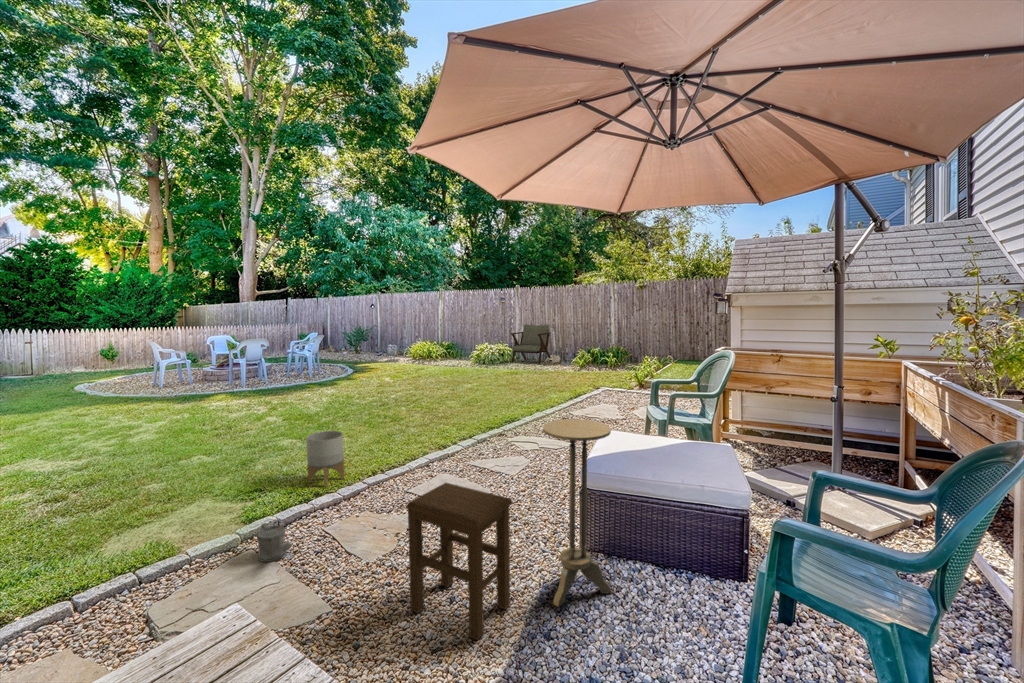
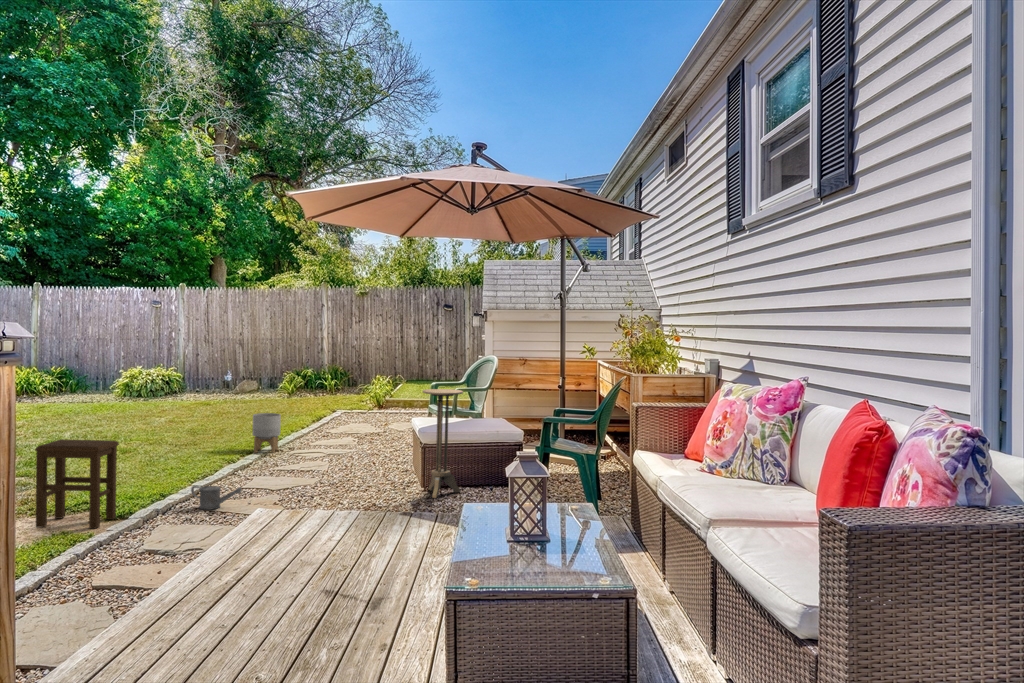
lounge chair: present [511,325,552,364] -> none [181,339,238,393]
planter: present [306,431,344,487] -> present [252,413,281,453]
stool: present [406,483,512,640] -> present [35,439,119,528]

